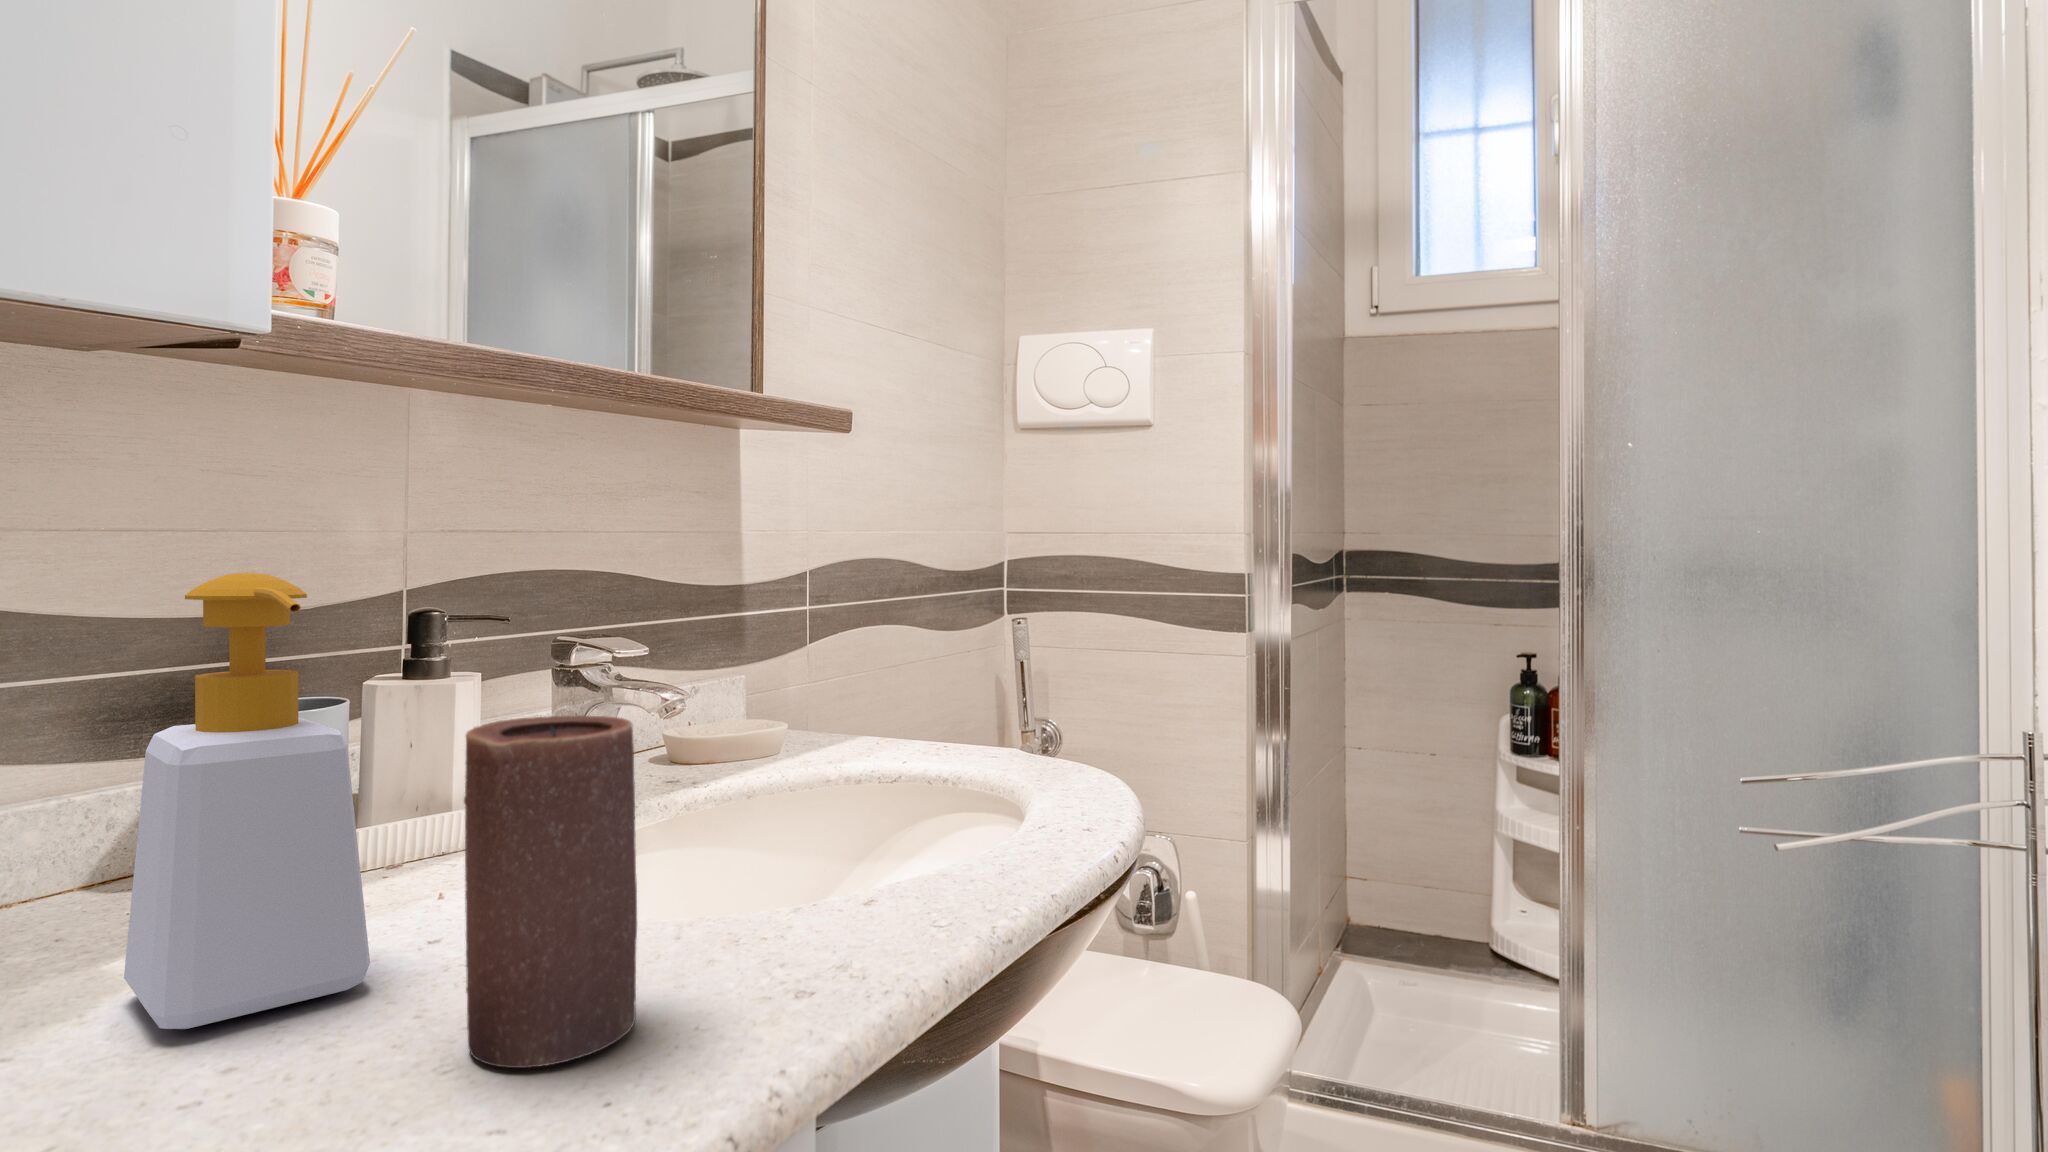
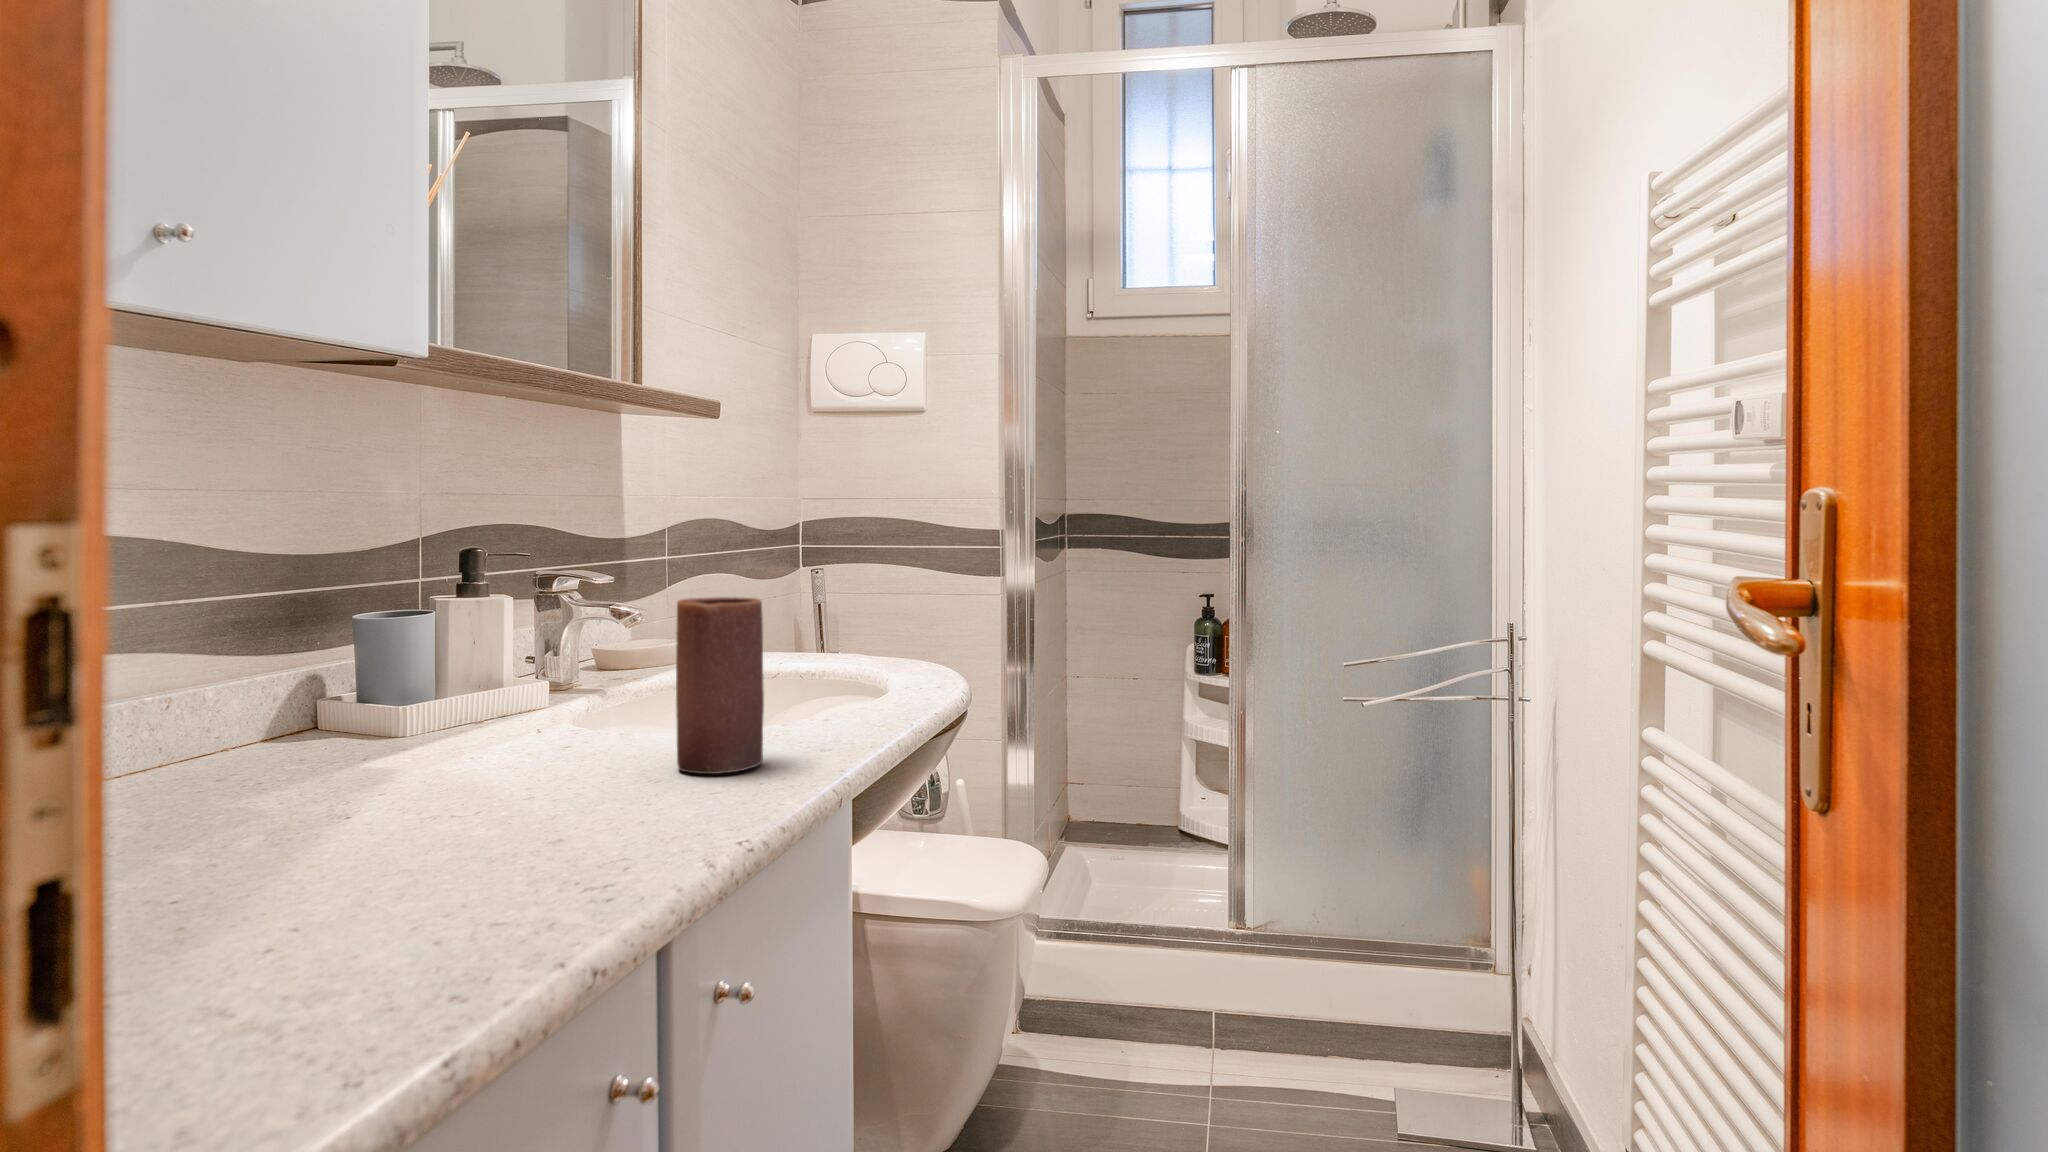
soap bottle: present [124,572,370,1029] -> none [435,519,583,775]

